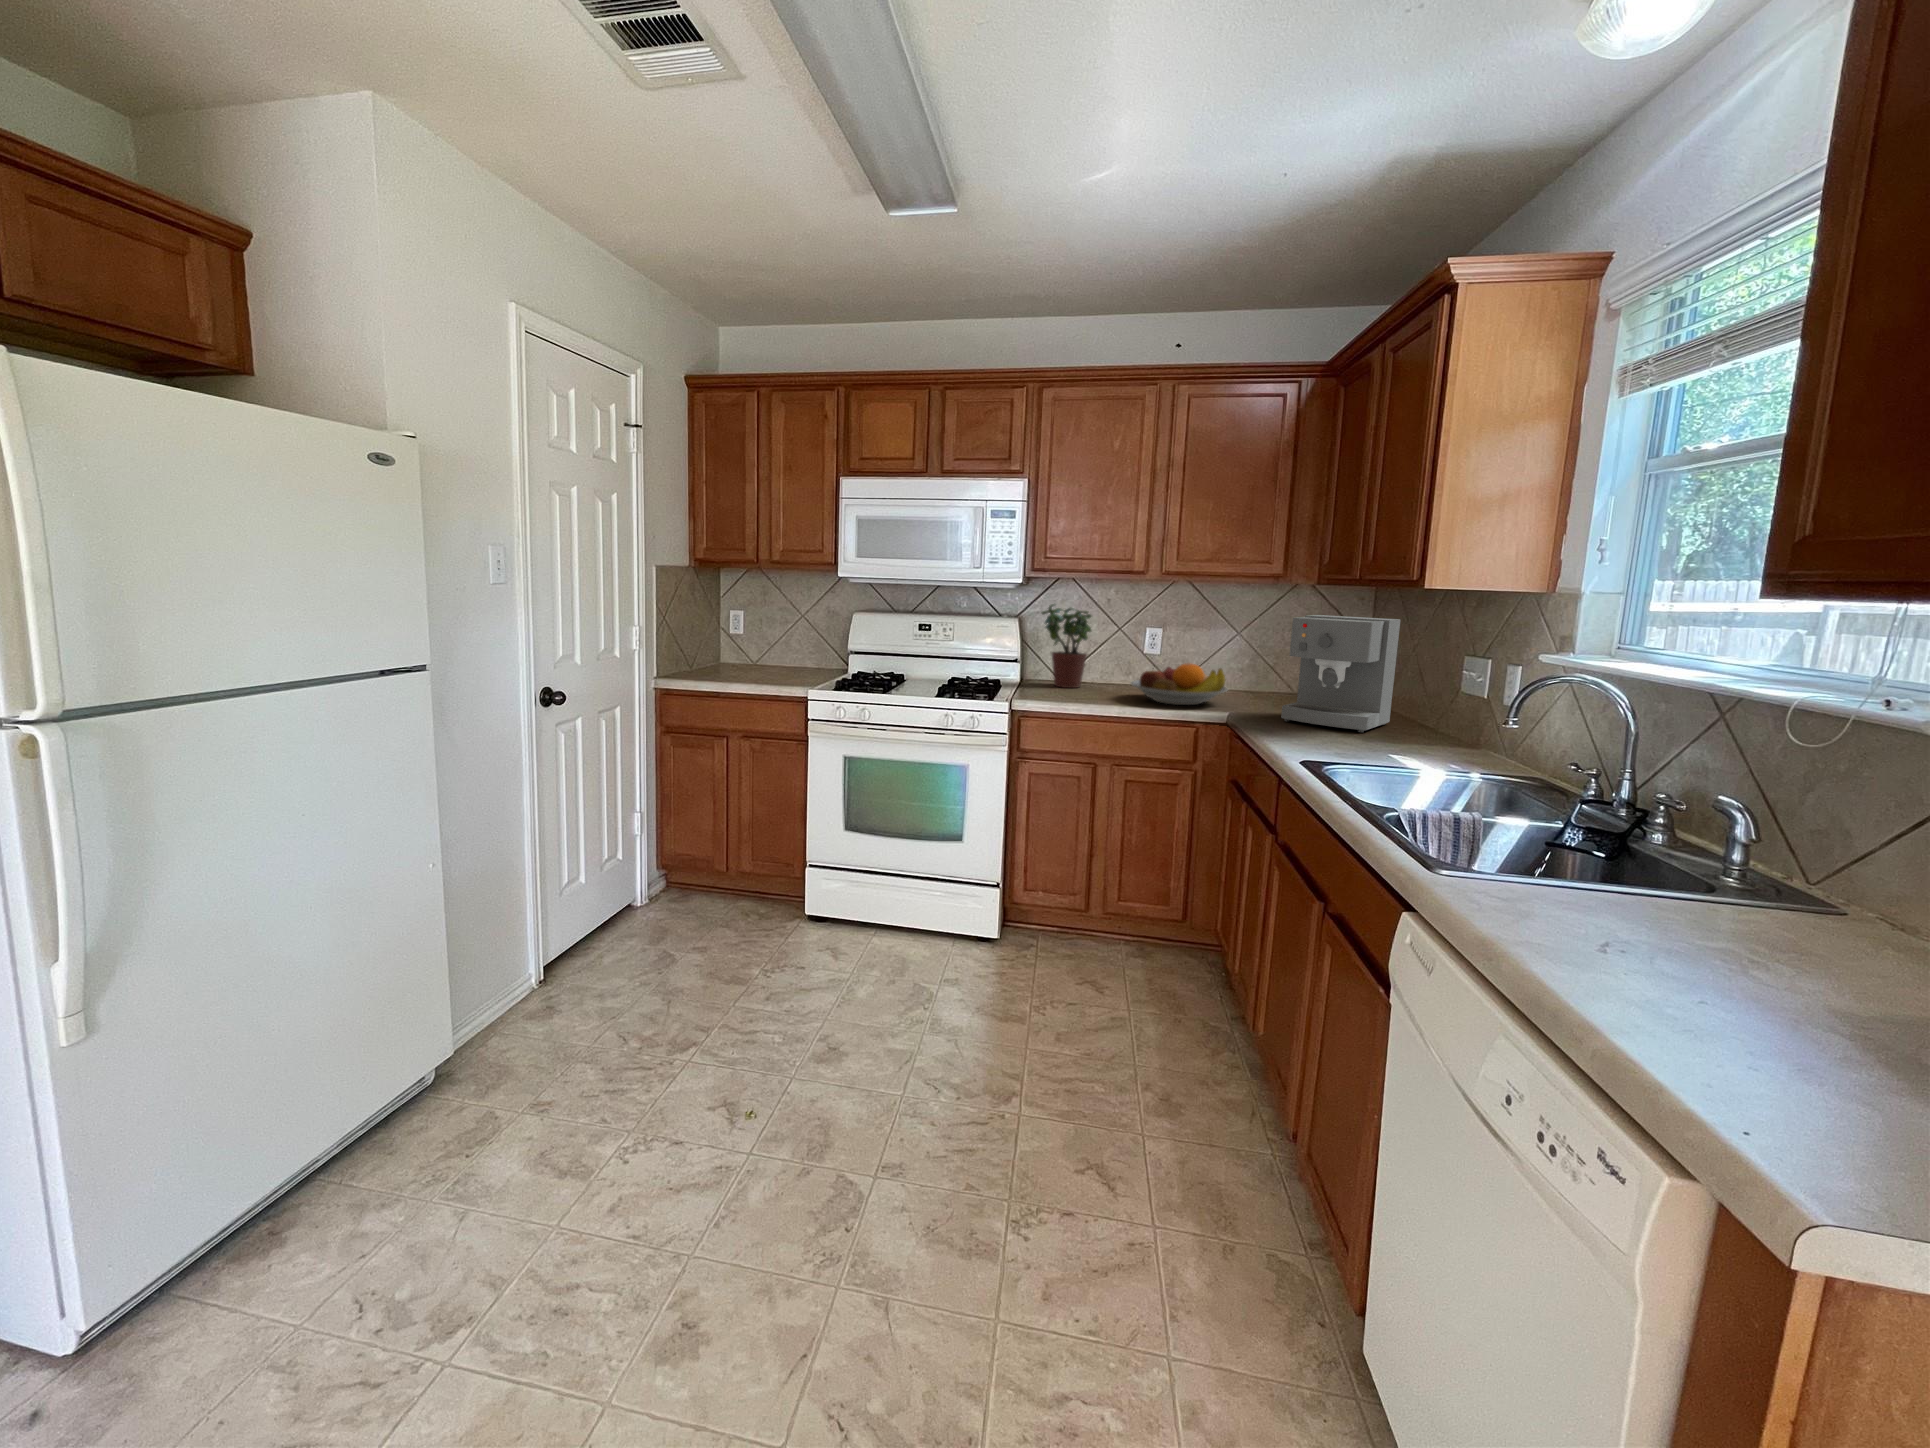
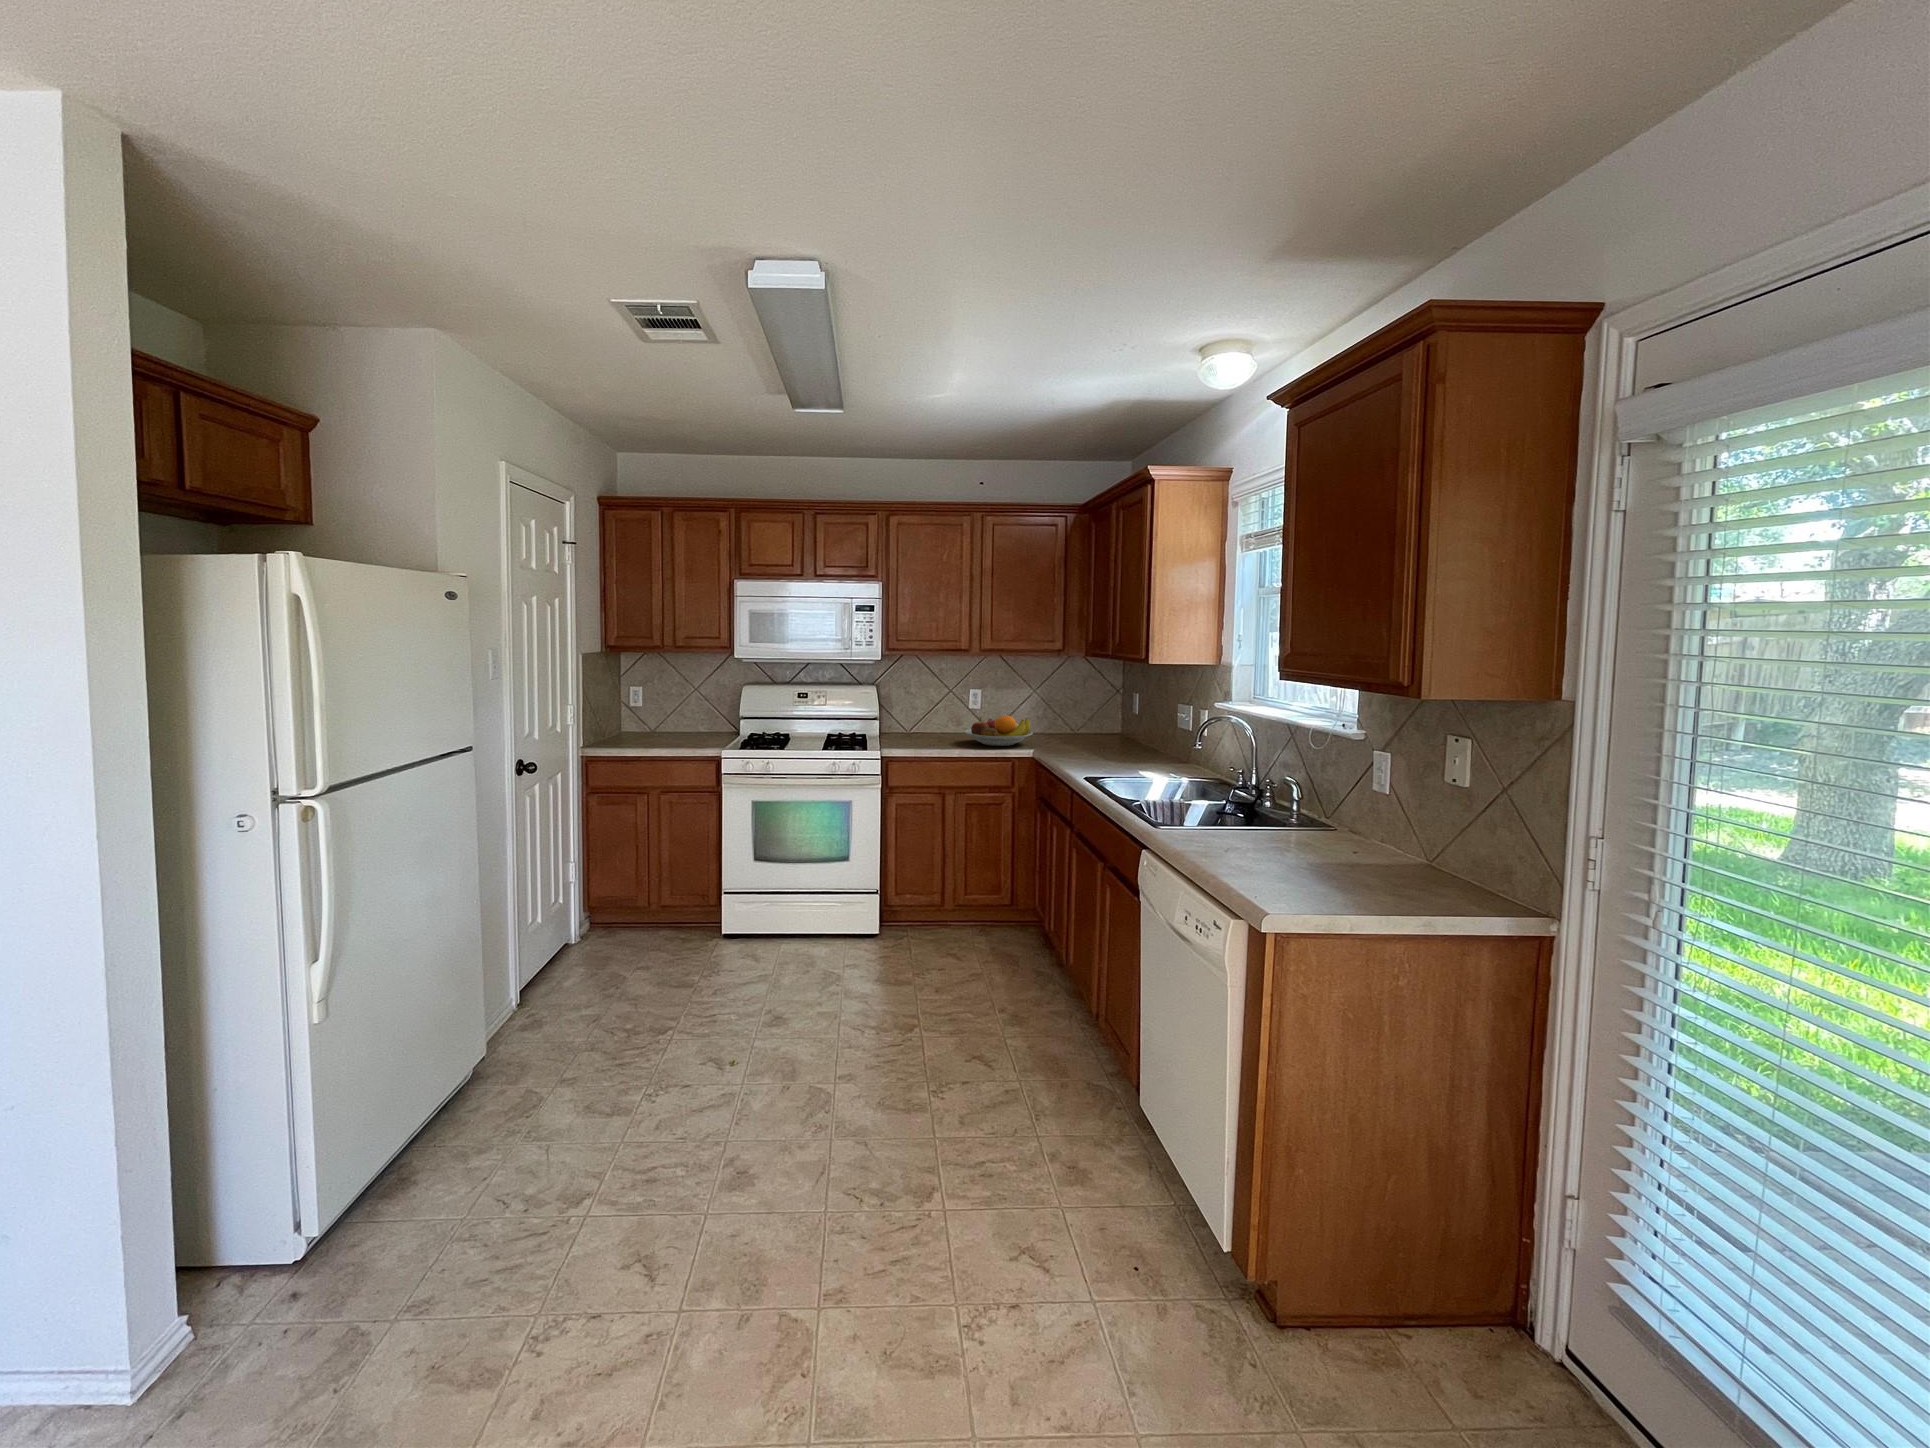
potted plant: present [1042,604,1091,688] -> none [895,674,933,738]
coffee maker: present [1281,615,1400,732] -> none [1069,679,1138,757]

